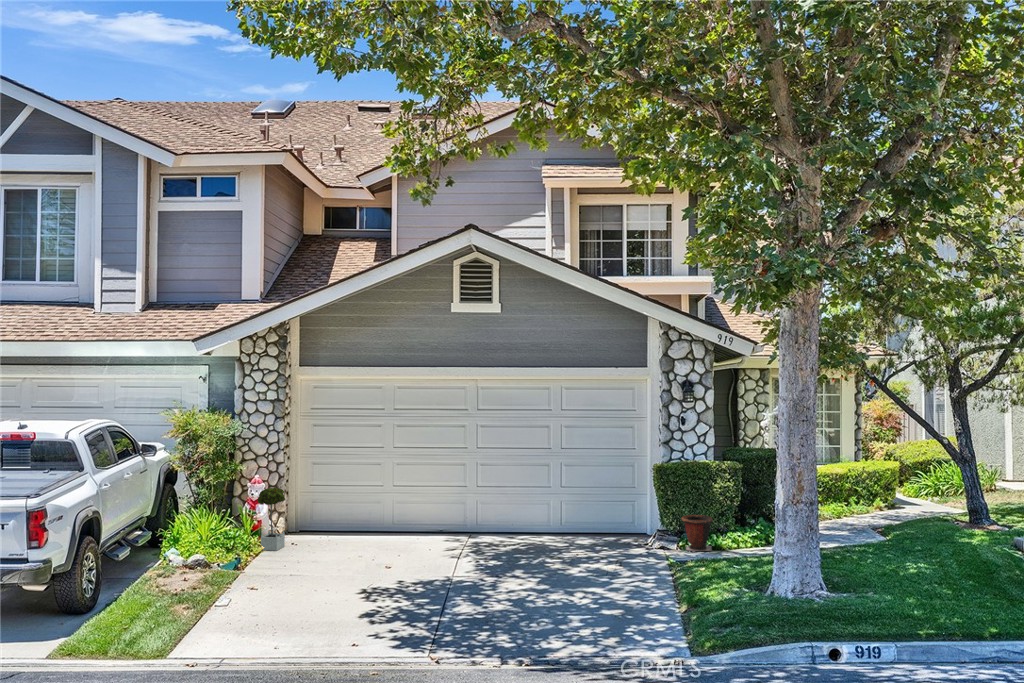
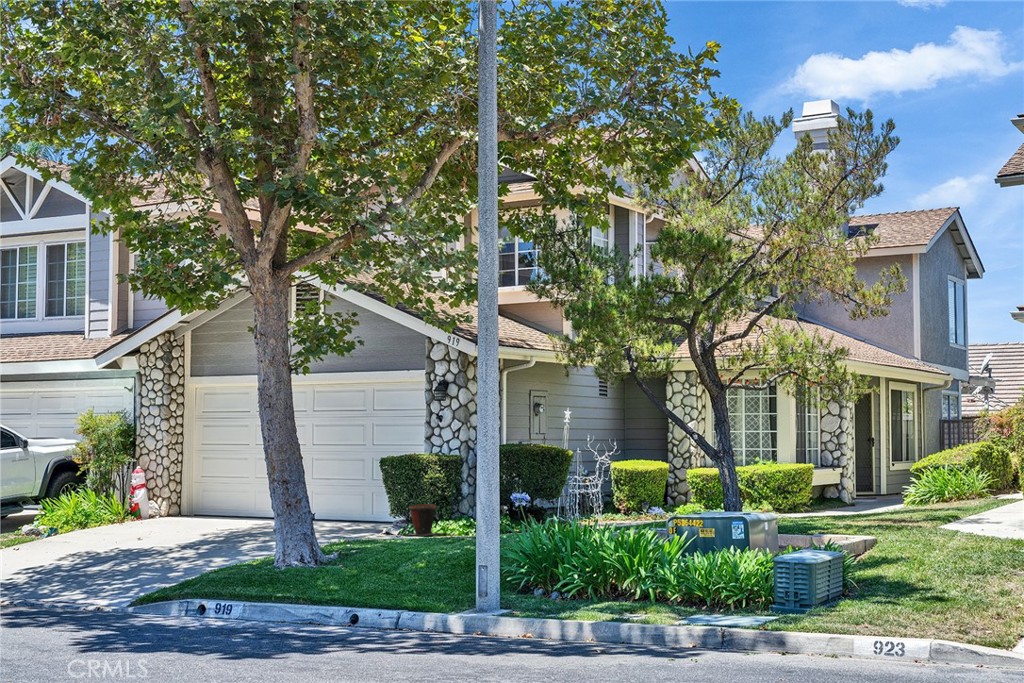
potted tree: present [257,487,285,551] -> none [133,473,158,525]

